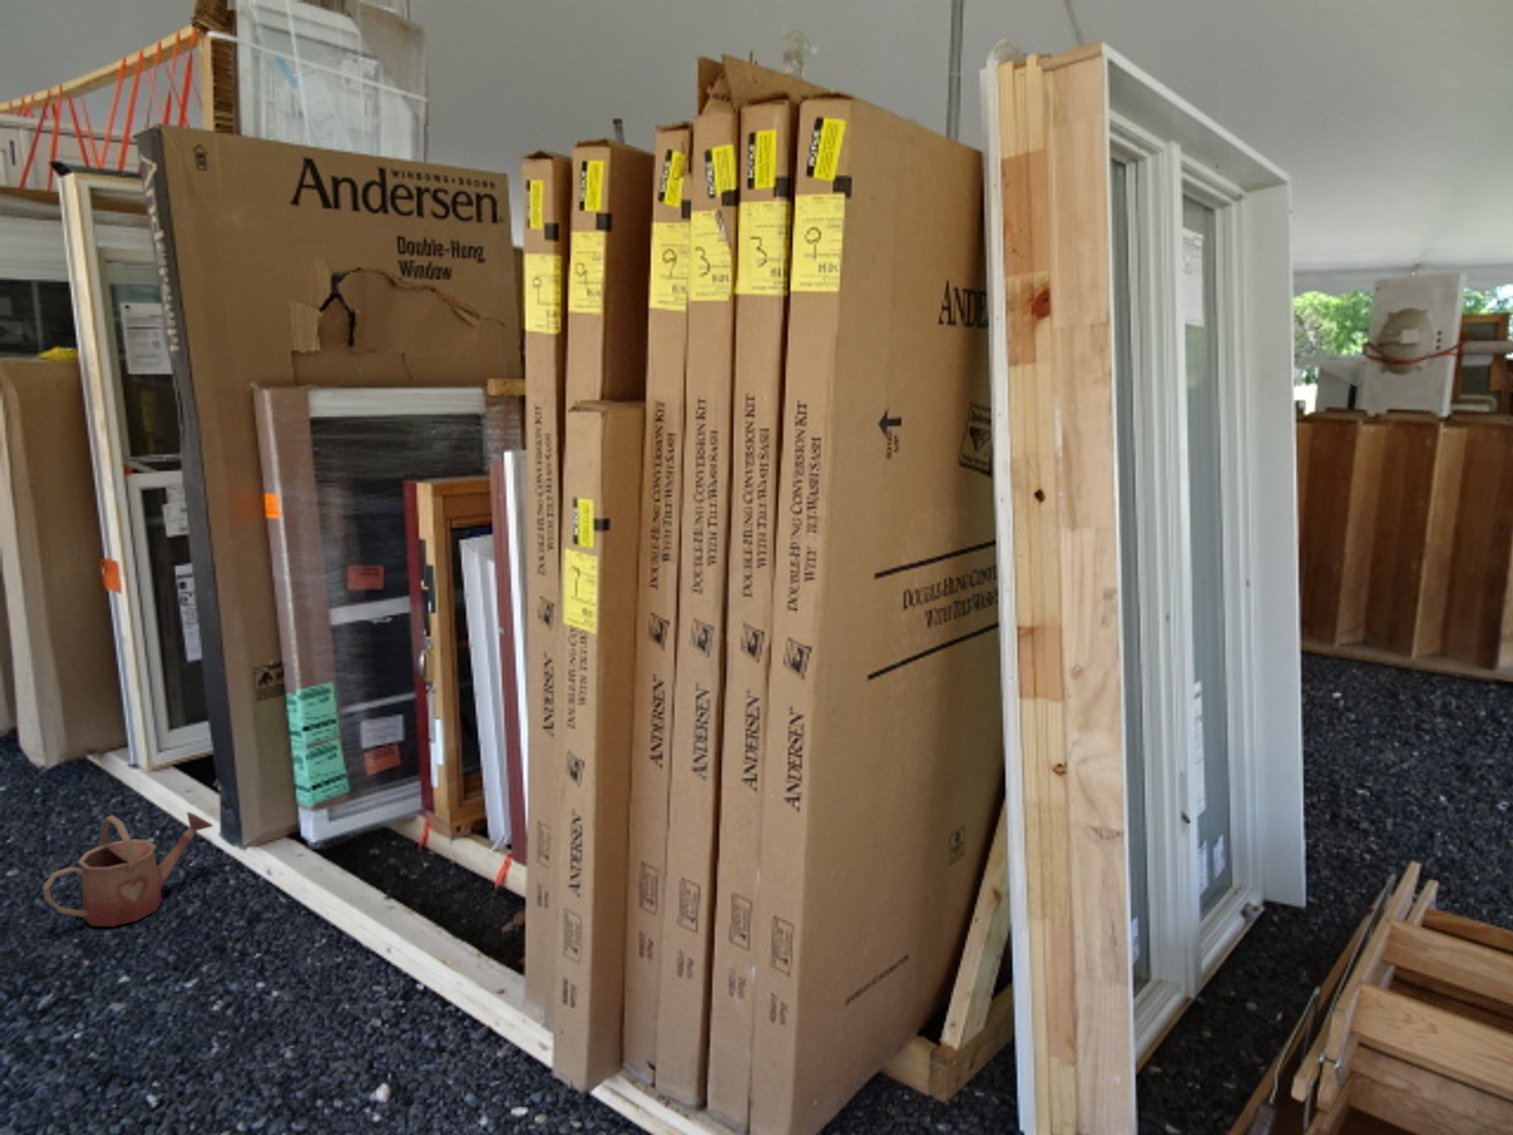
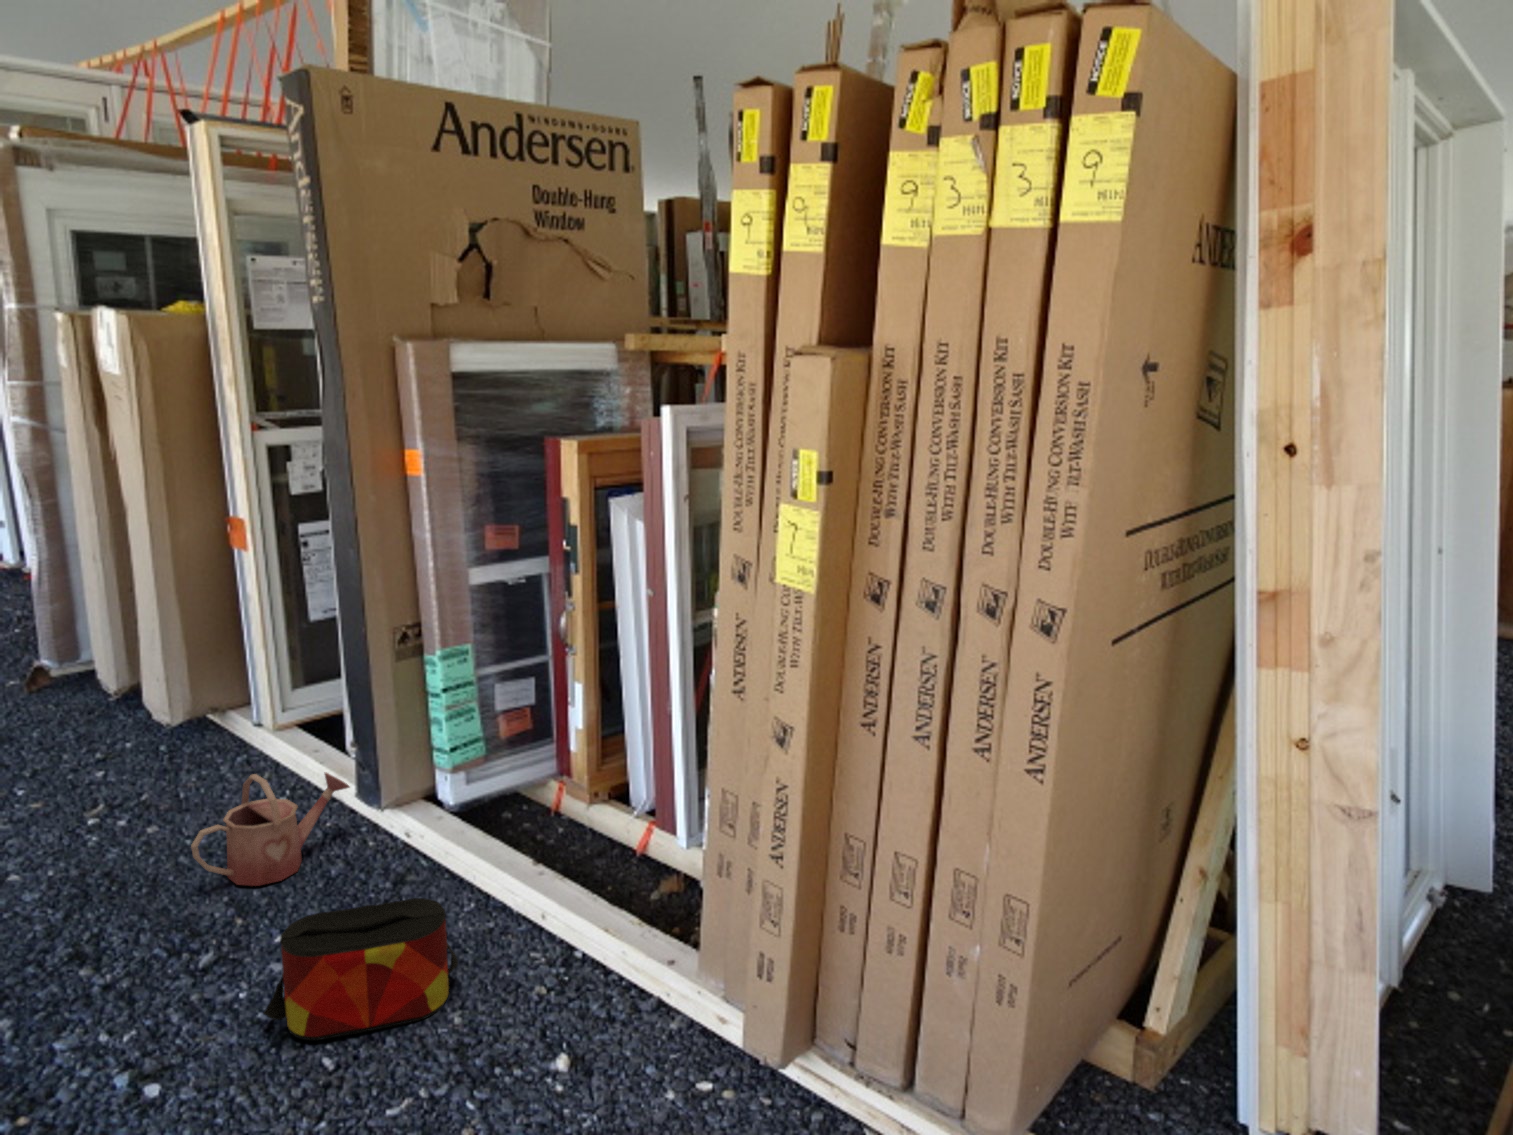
bag: none [91,935,295,1079] -> present [263,898,458,1040]

